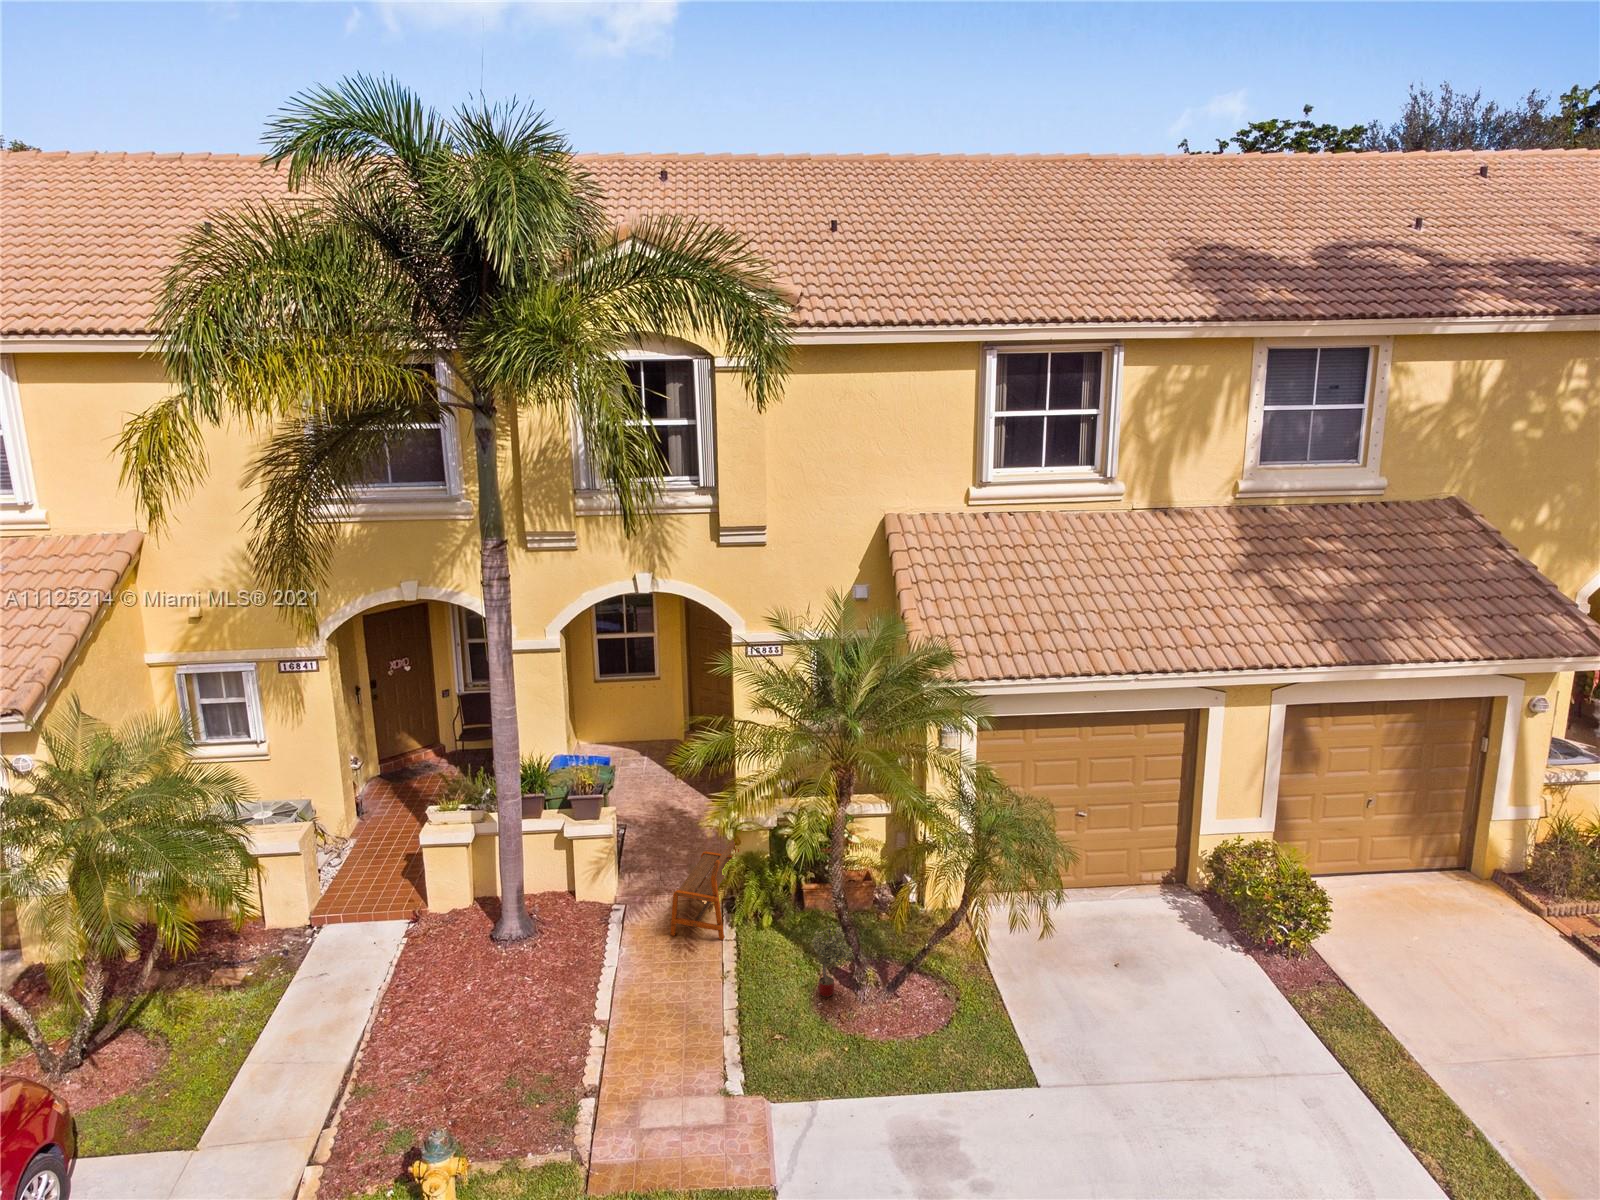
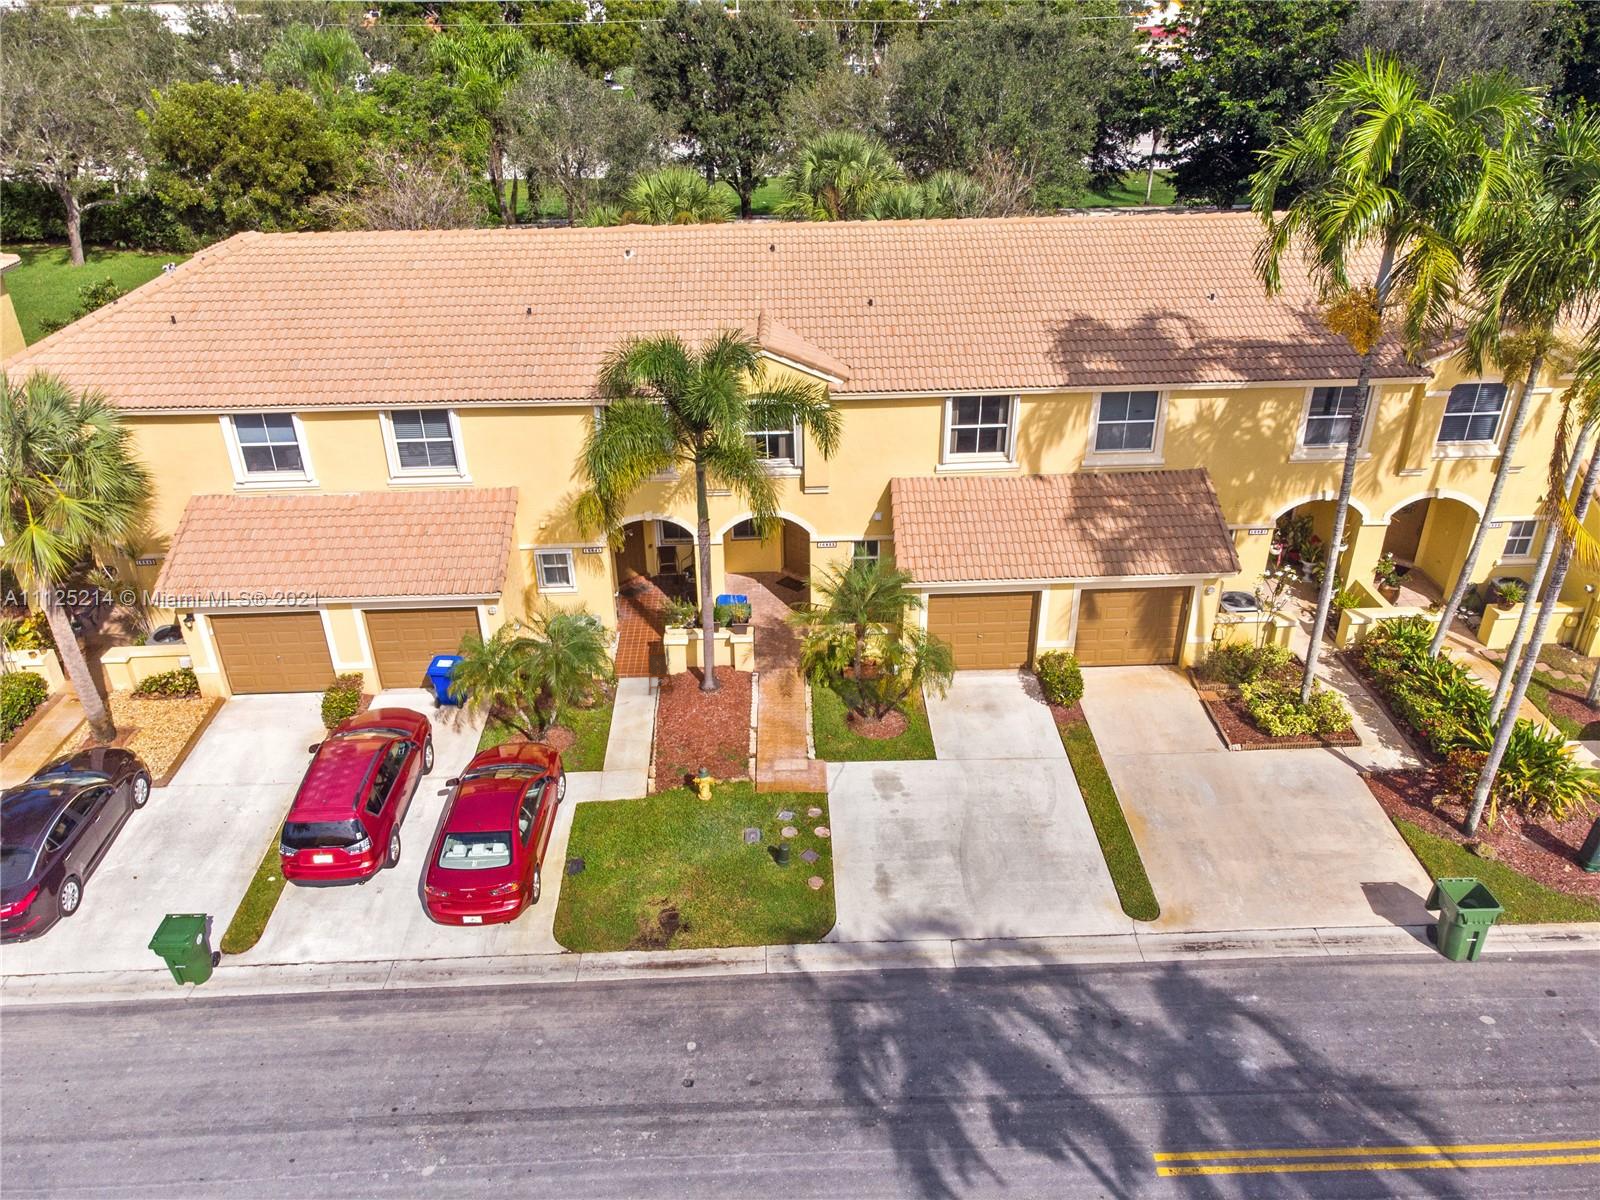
bench: present [670,830,742,940] -> present [648,647,673,694]

